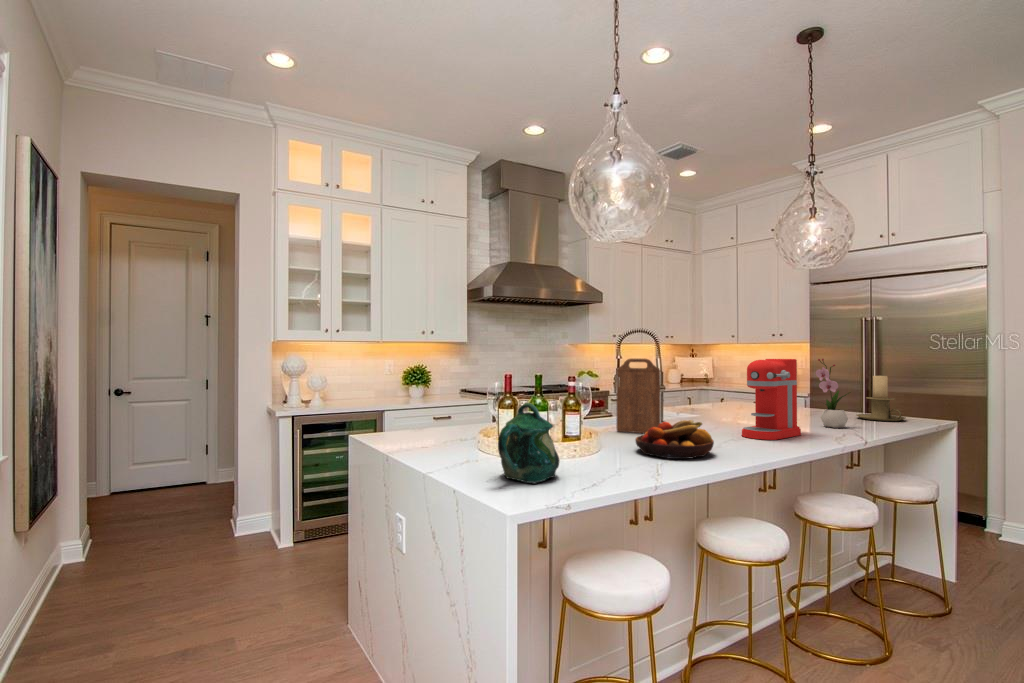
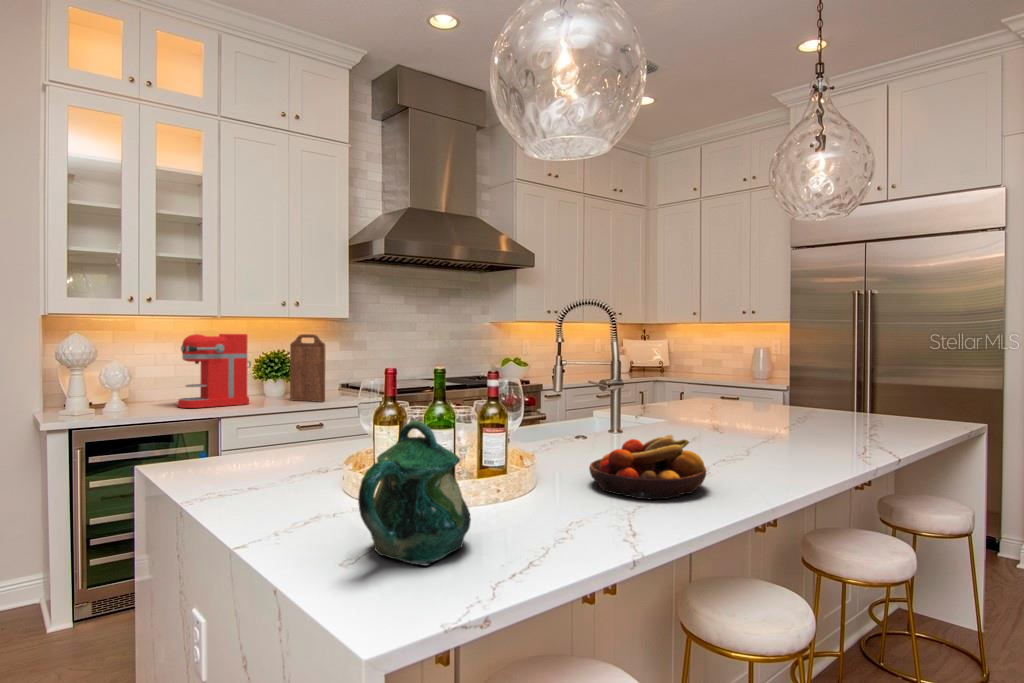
cutting board: present [616,359,660,433] -> present [290,334,325,402]
coffee maker: present [742,359,801,440] -> present [178,334,251,408]
flower arrangement: present [816,359,851,428] -> none [822,343,867,436]
candle holder: present [856,376,905,421] -> none [862,365,925,425]

